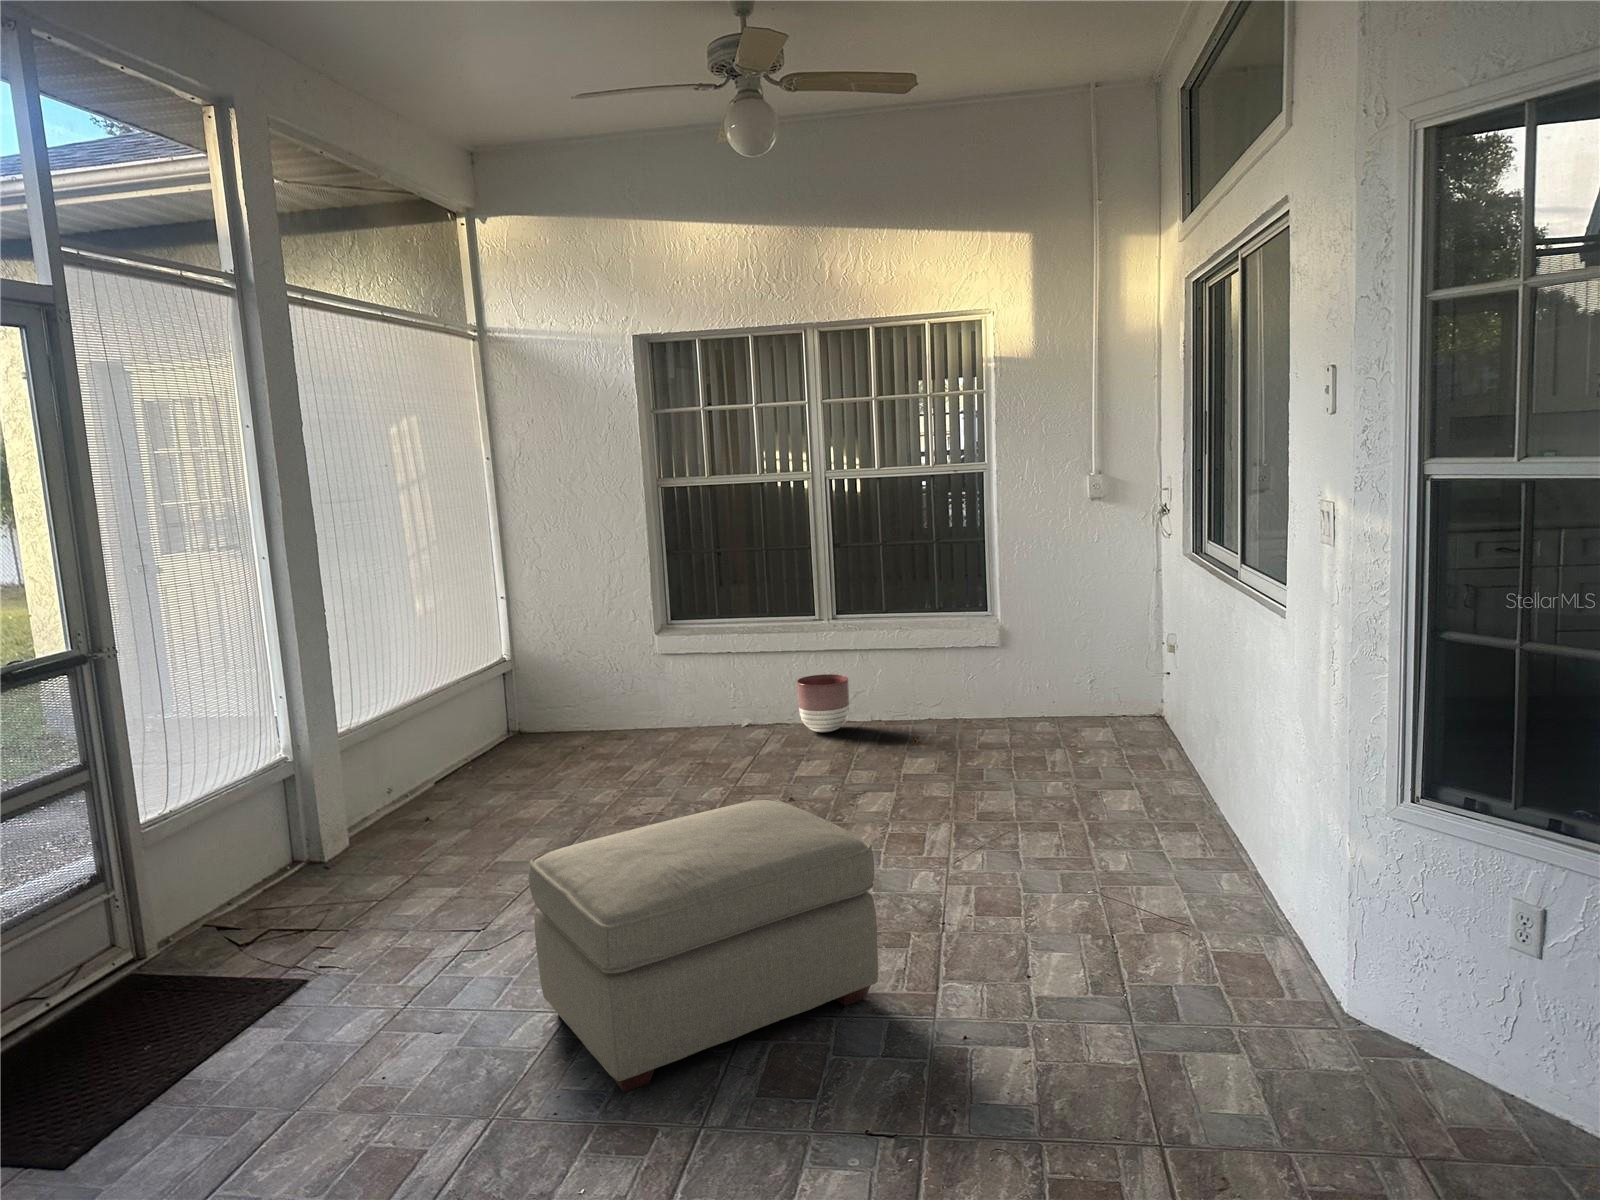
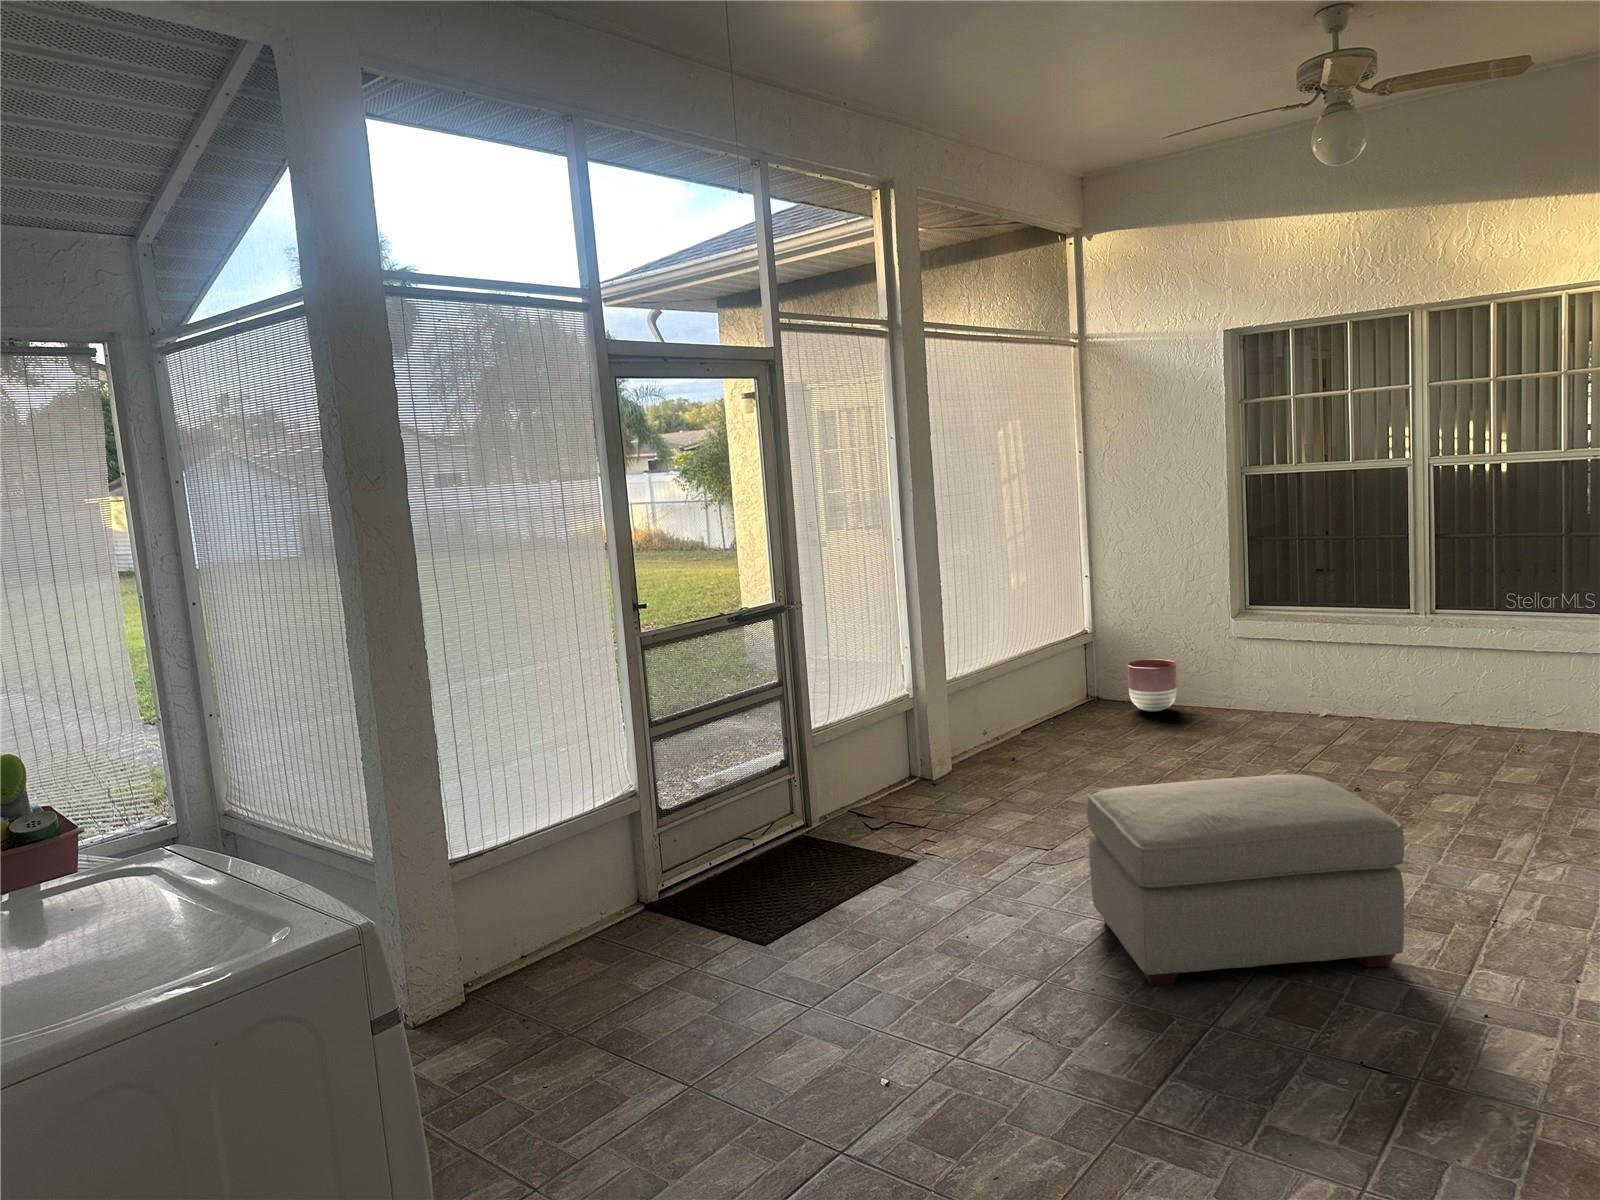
planter: present [797,674,849,732] -> present [1127,659,1177,711]

